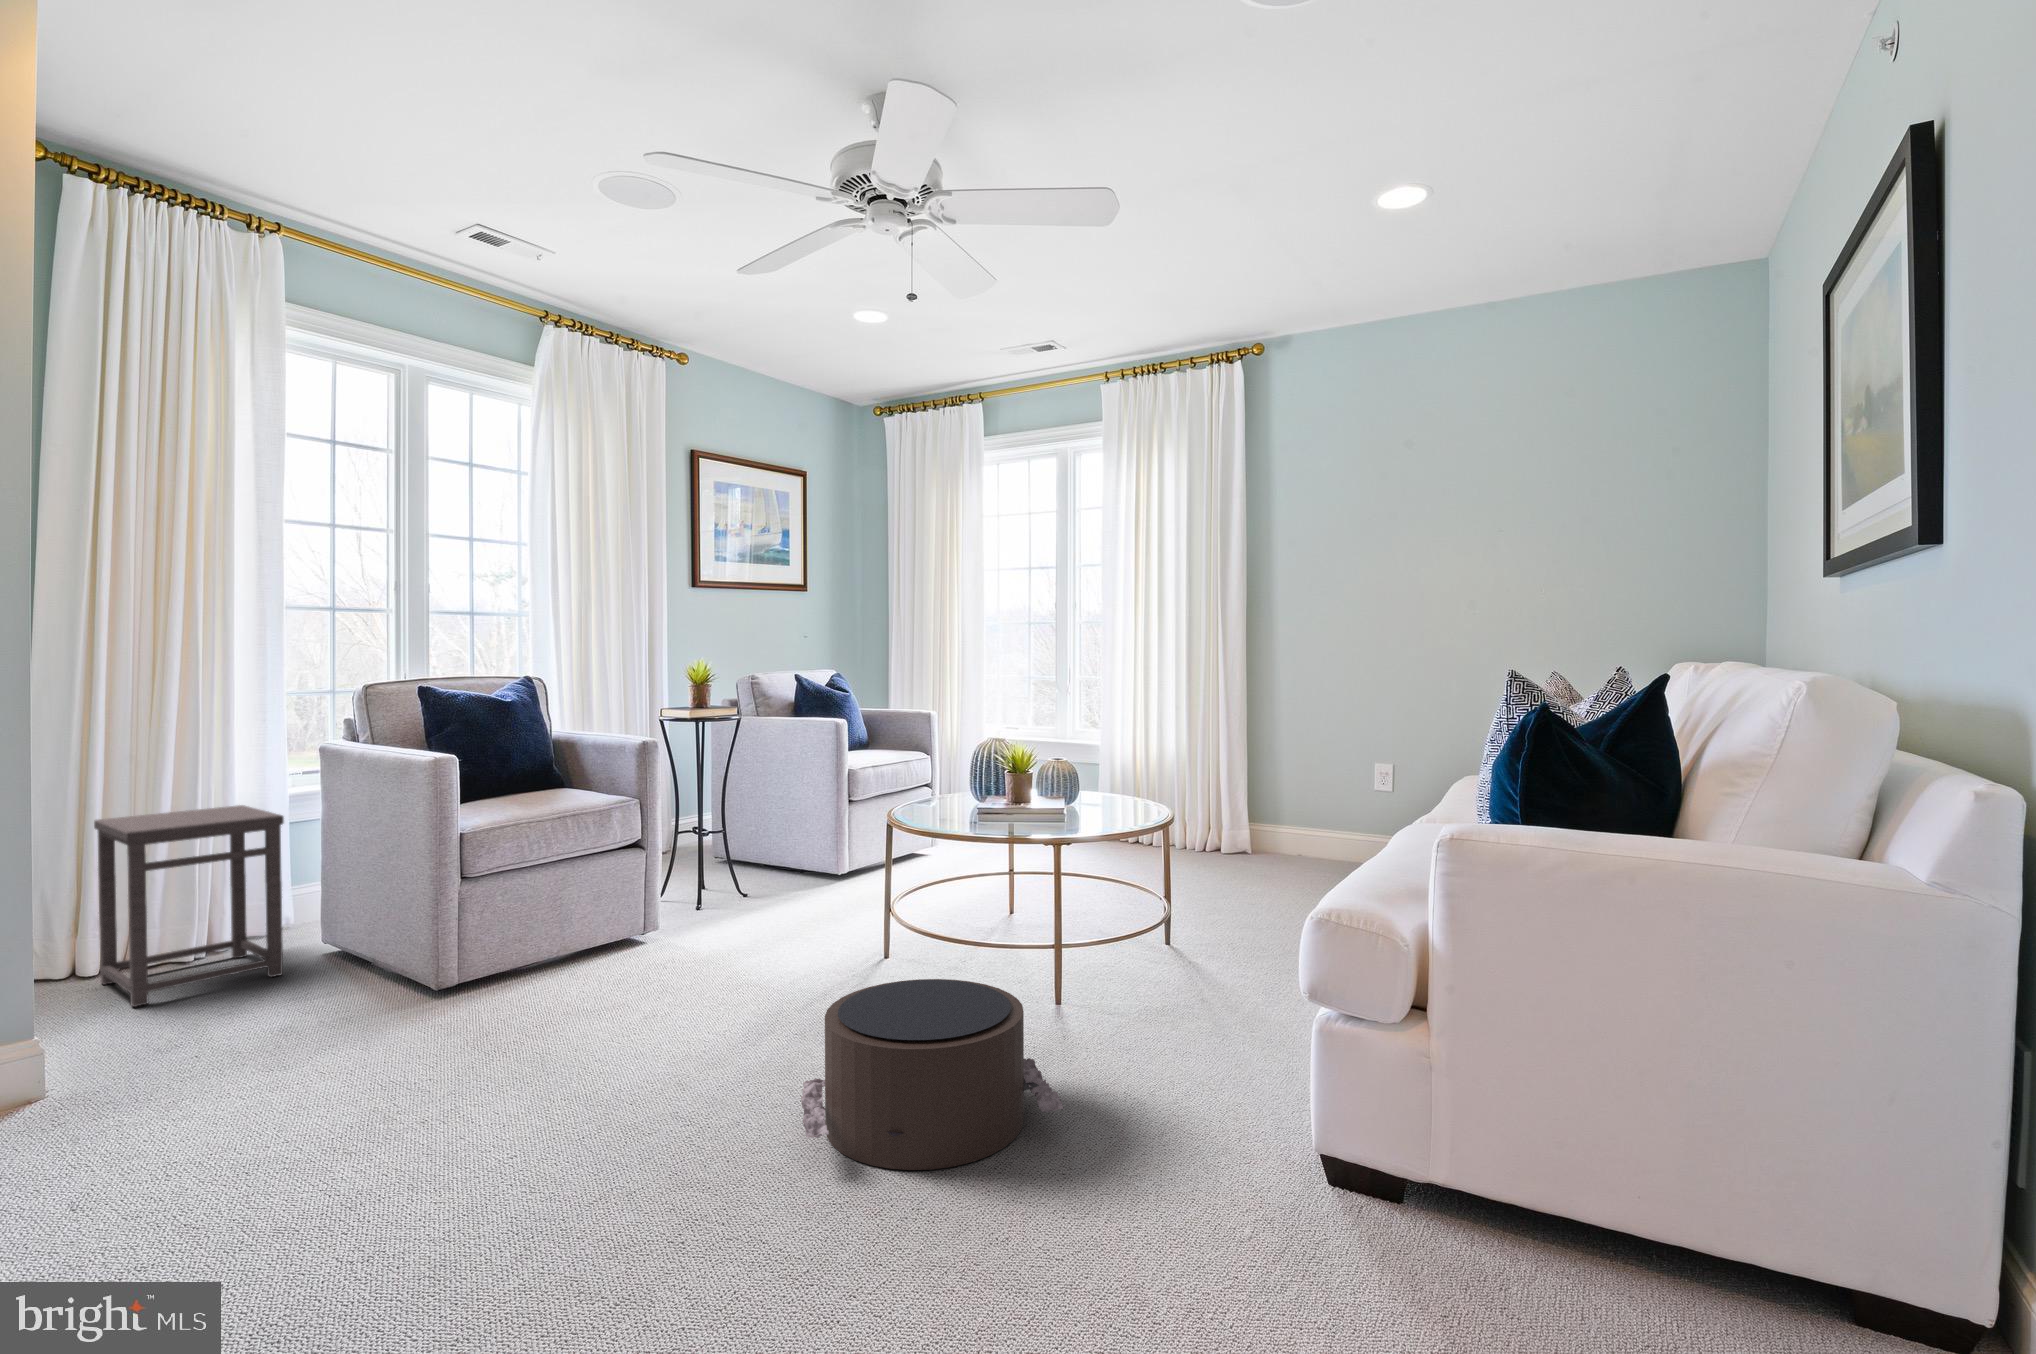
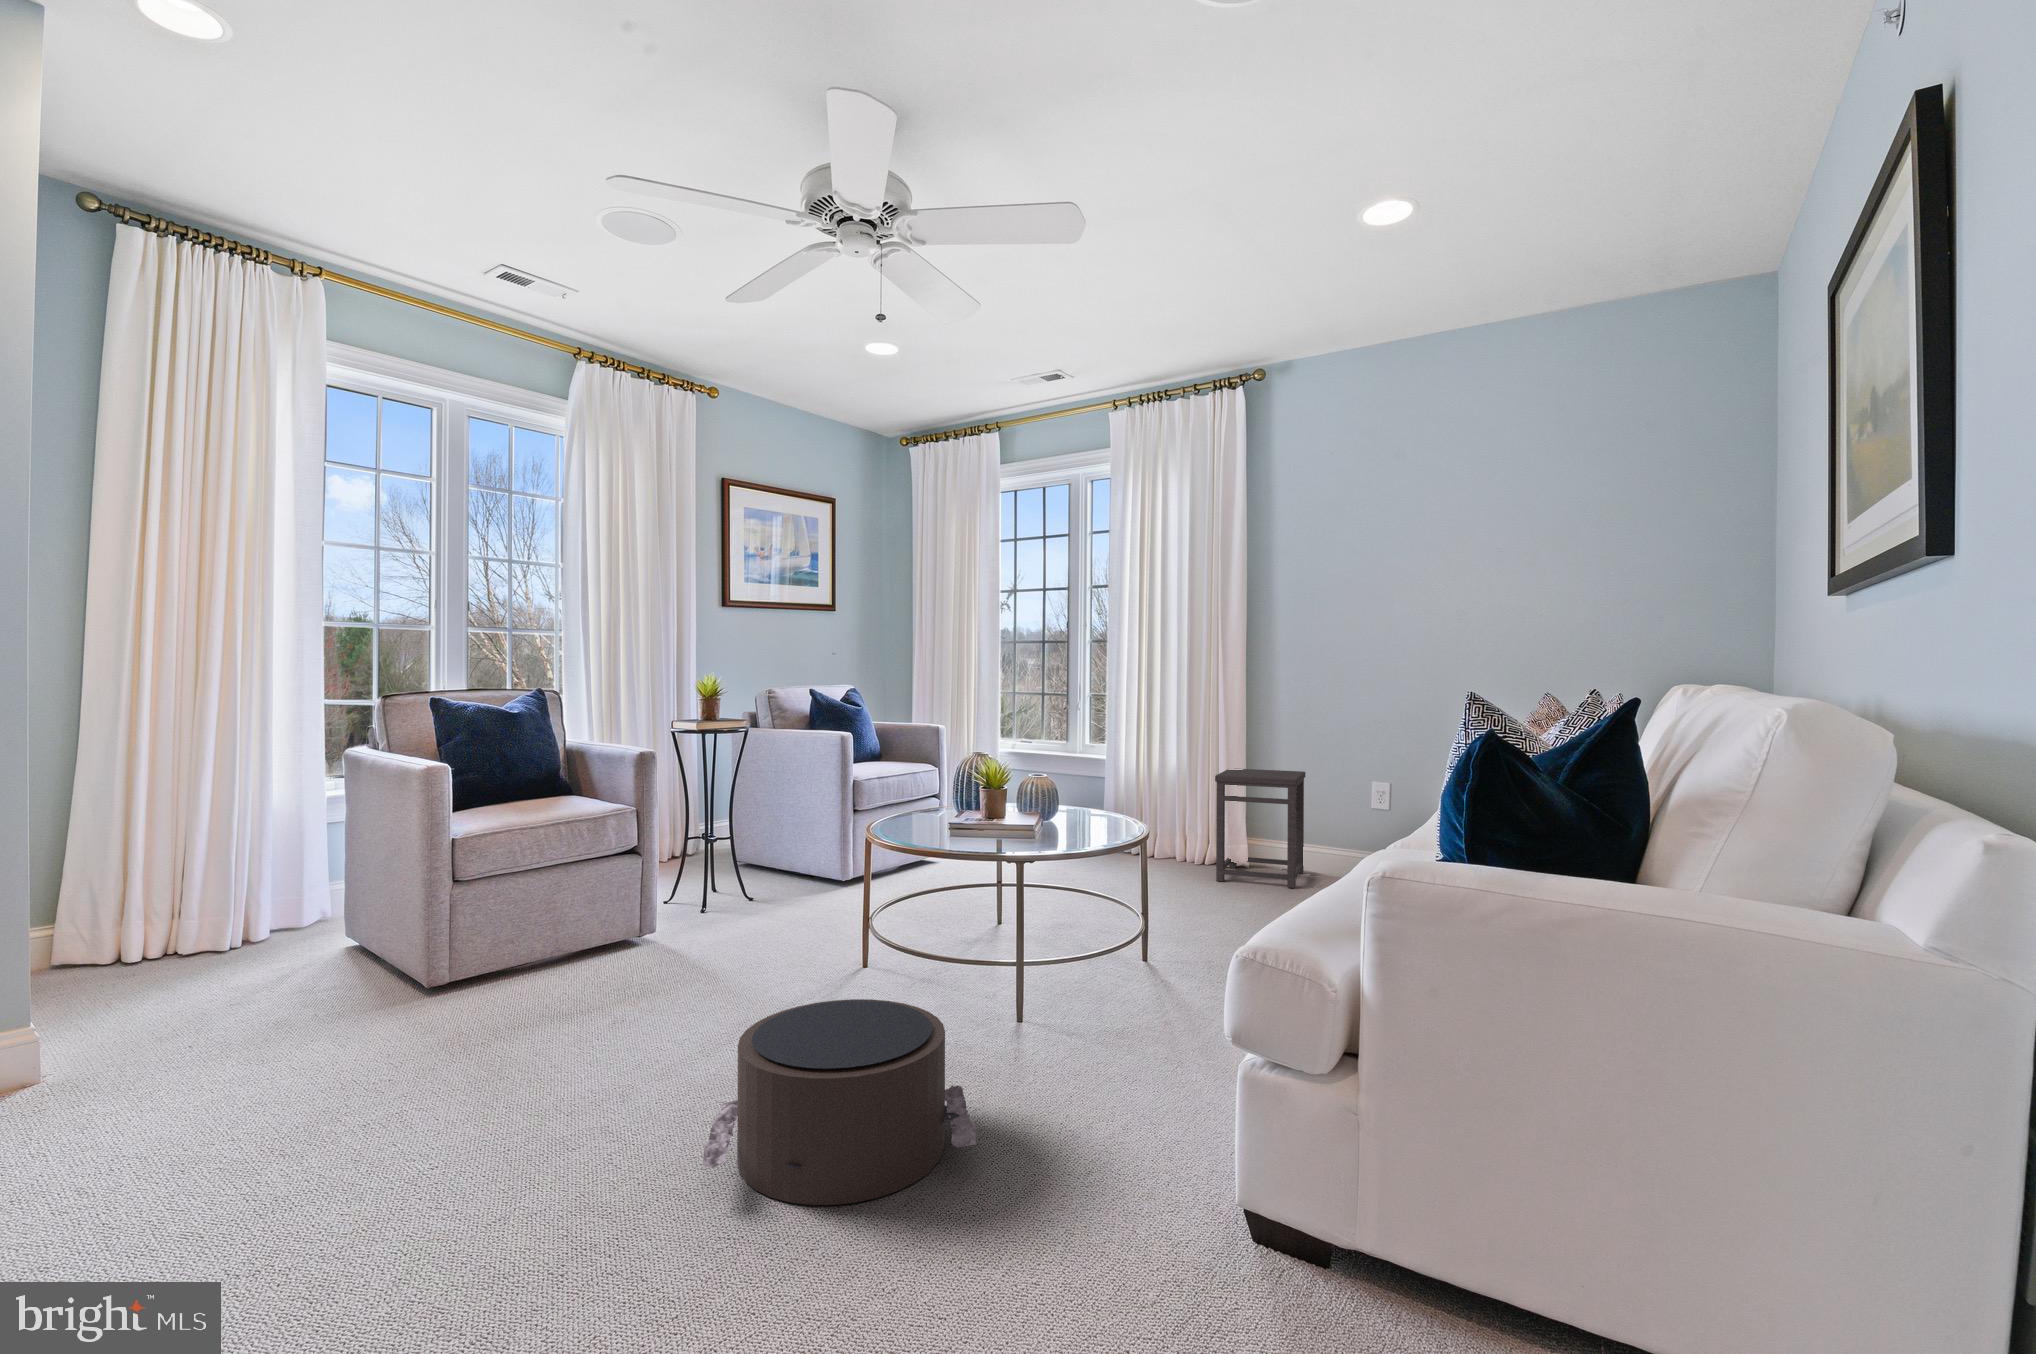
side table: present [94,805,284,1007] -> present [1215,769,1305,888]

